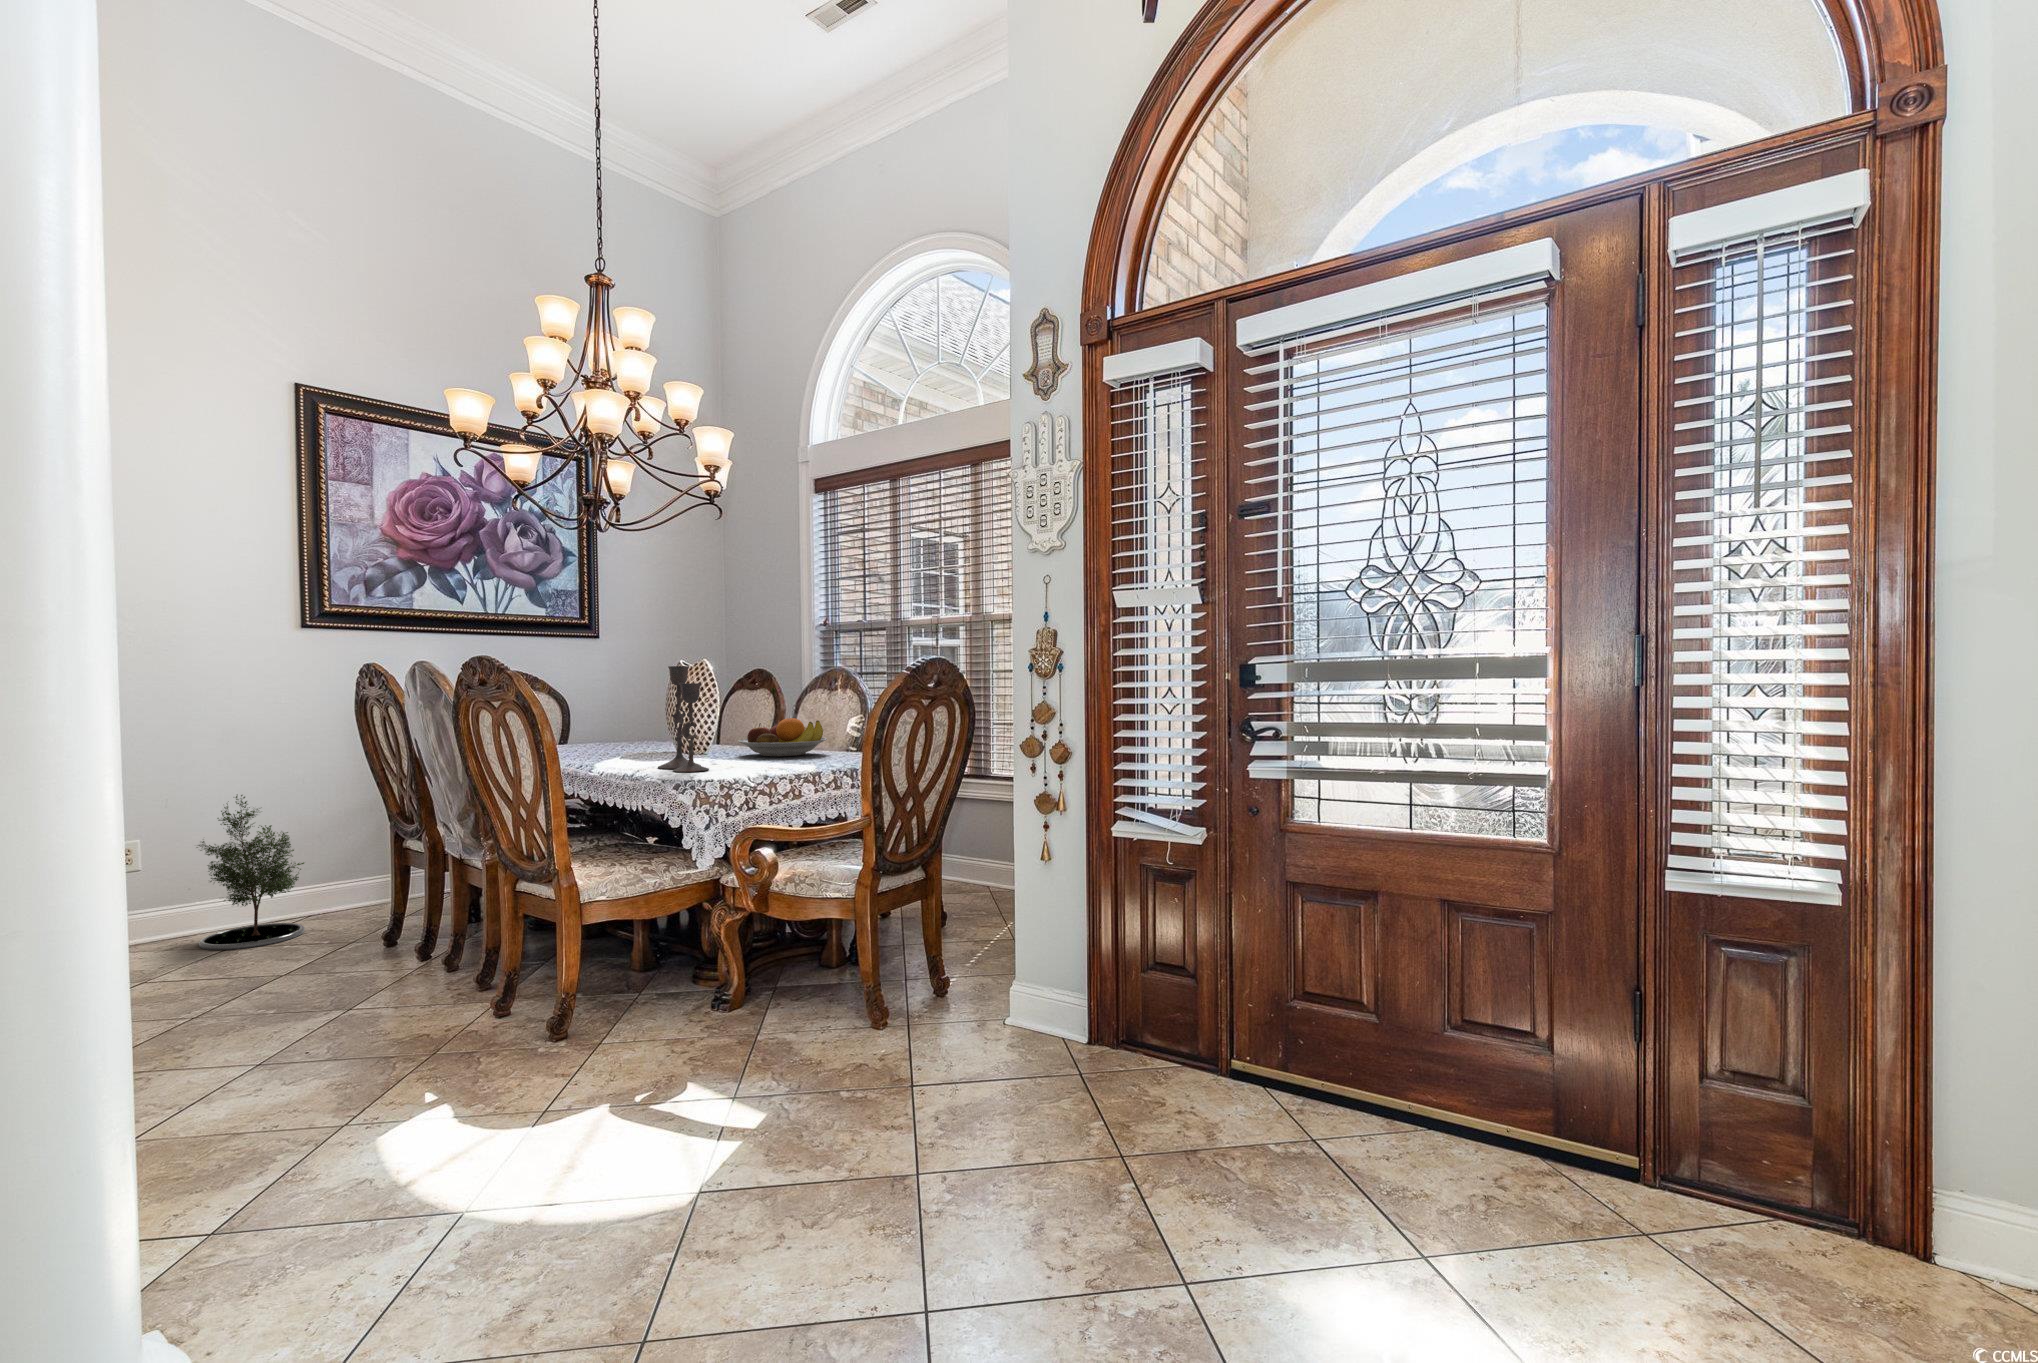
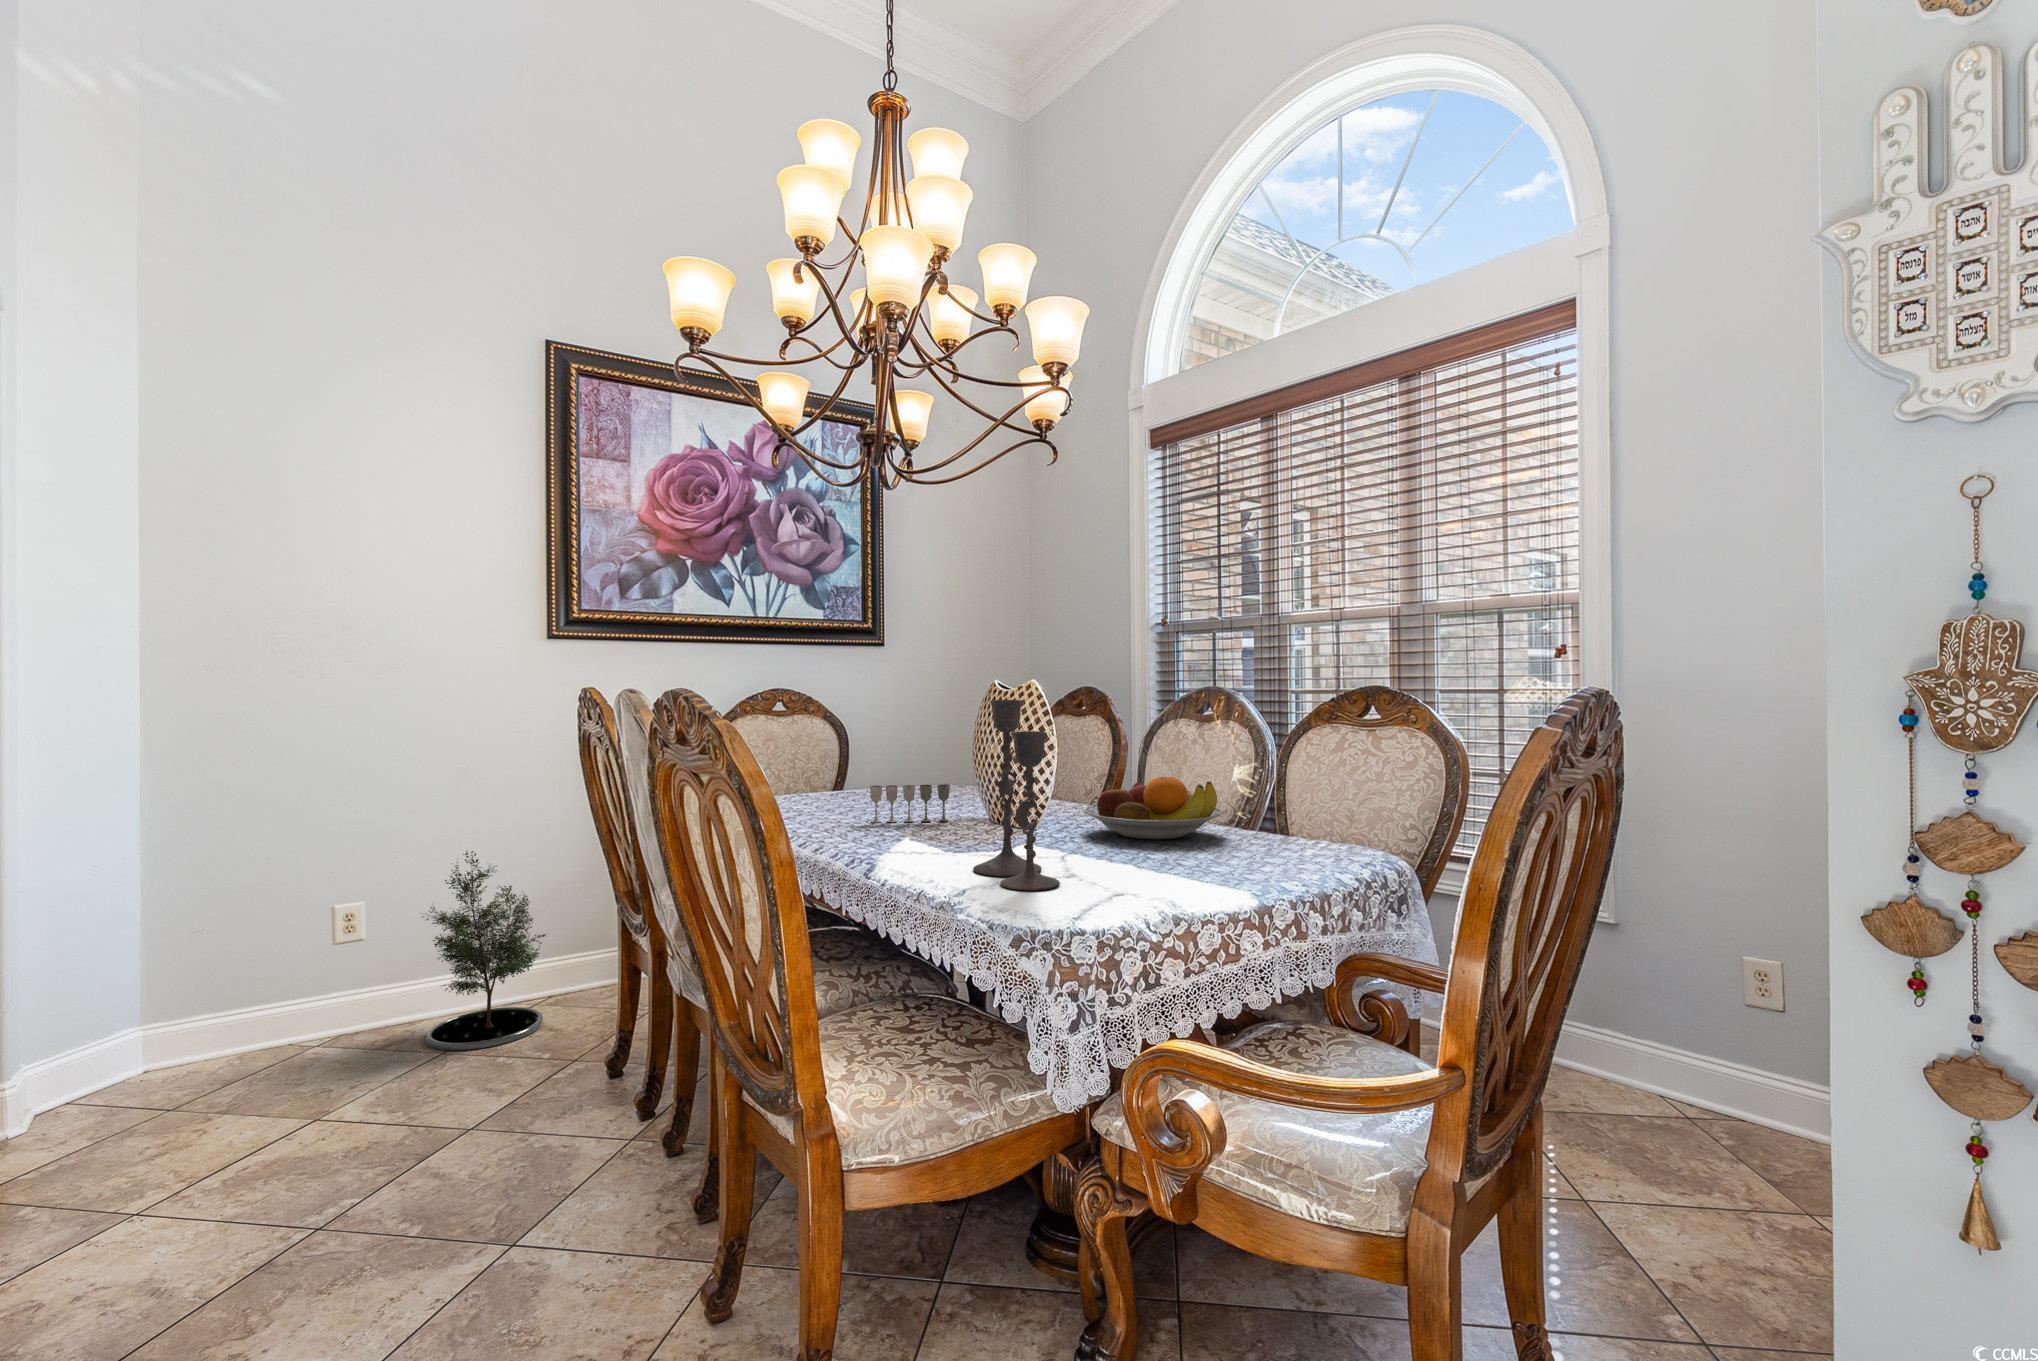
wine glass: none [588,729,647,756] -> present [870,784,950,823]

